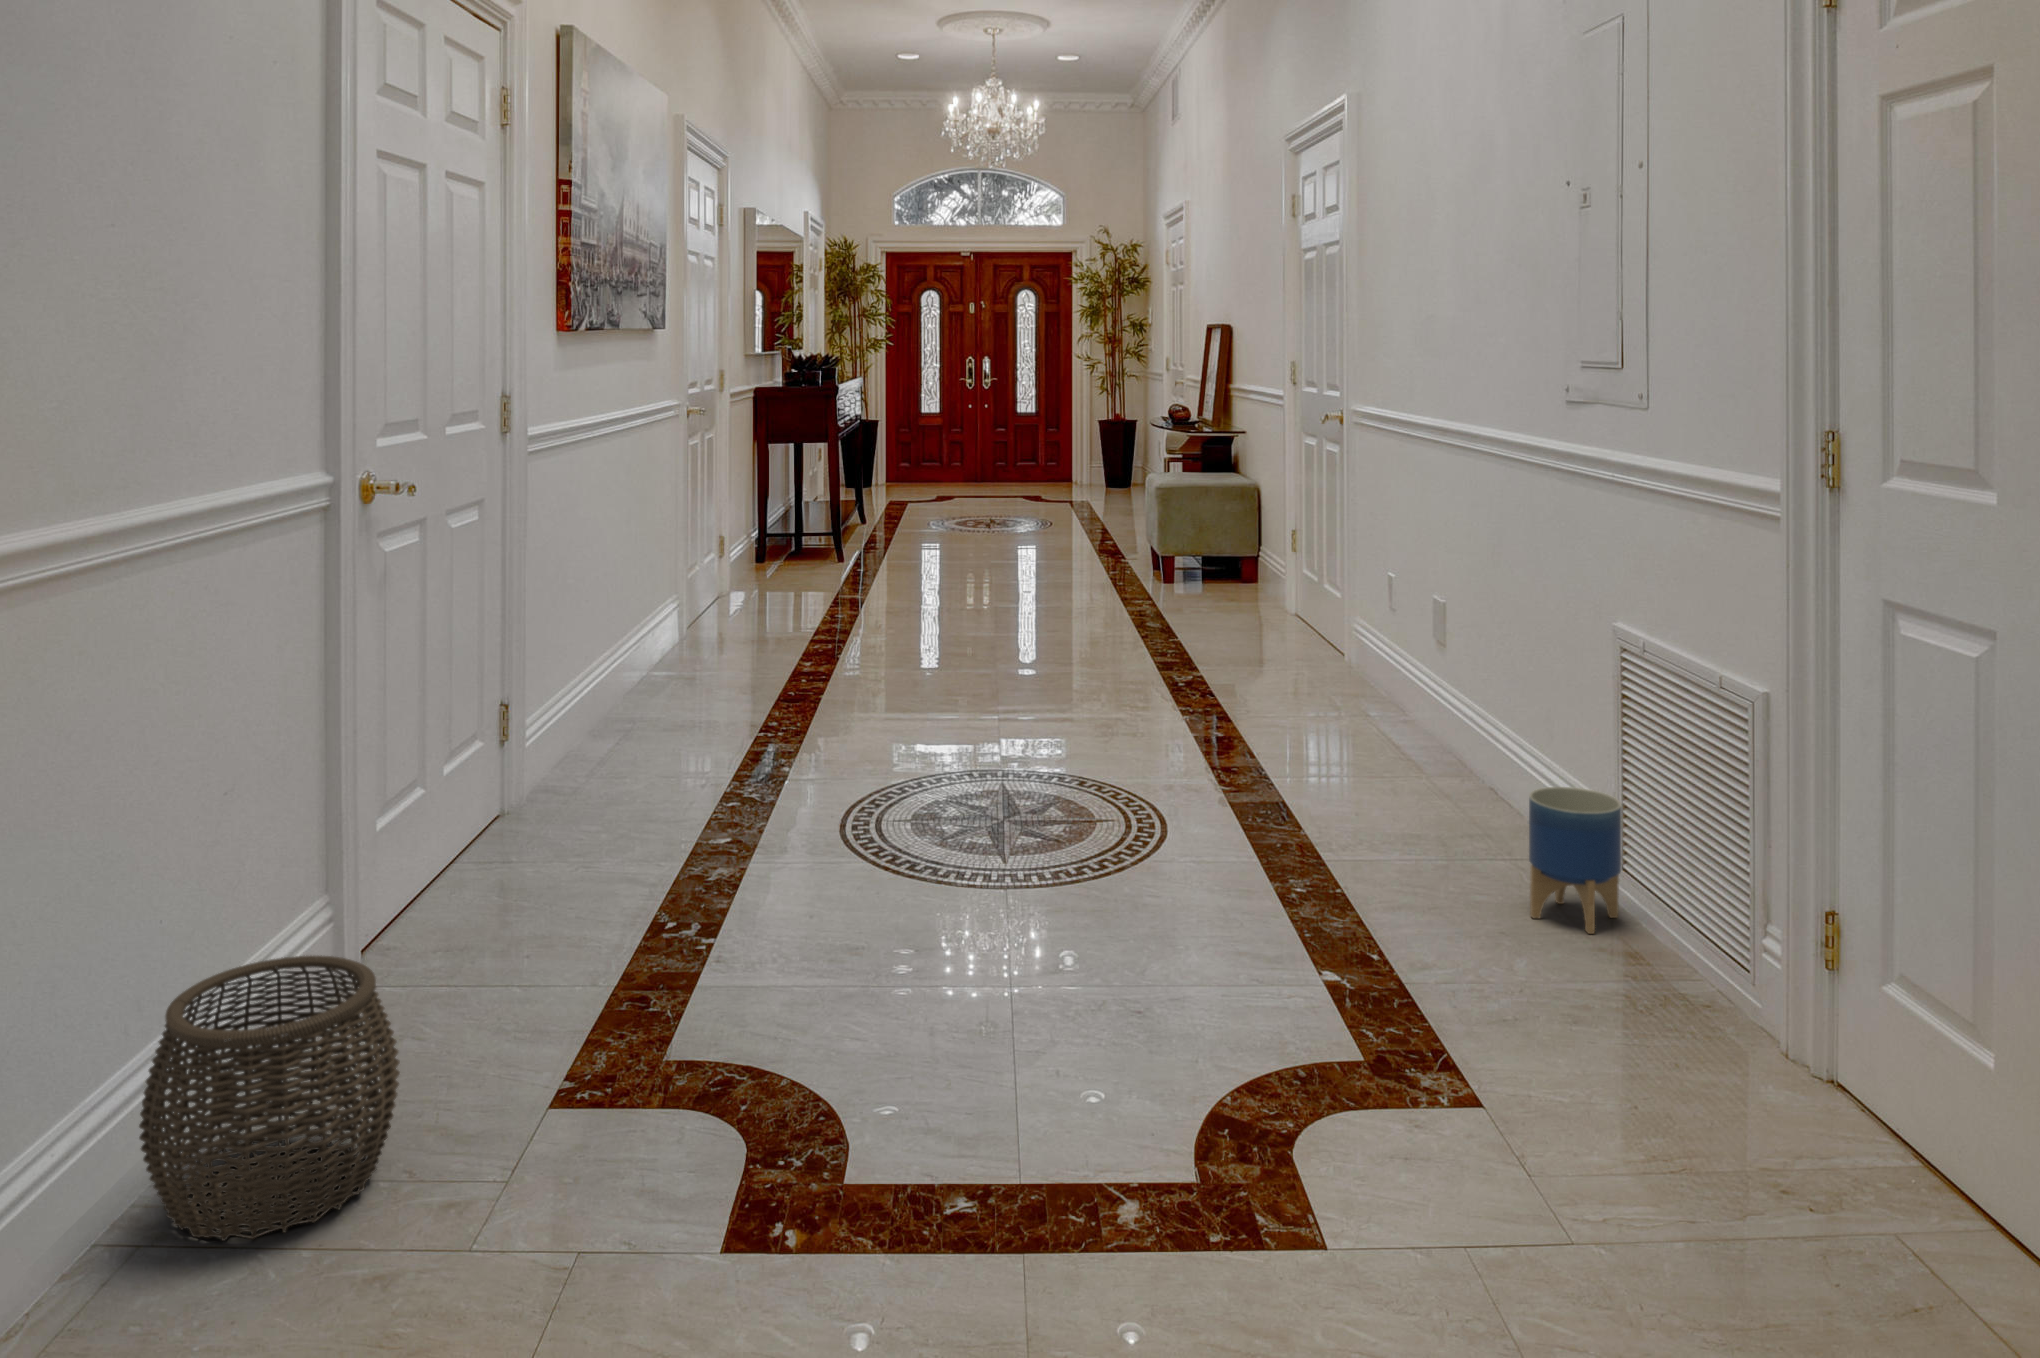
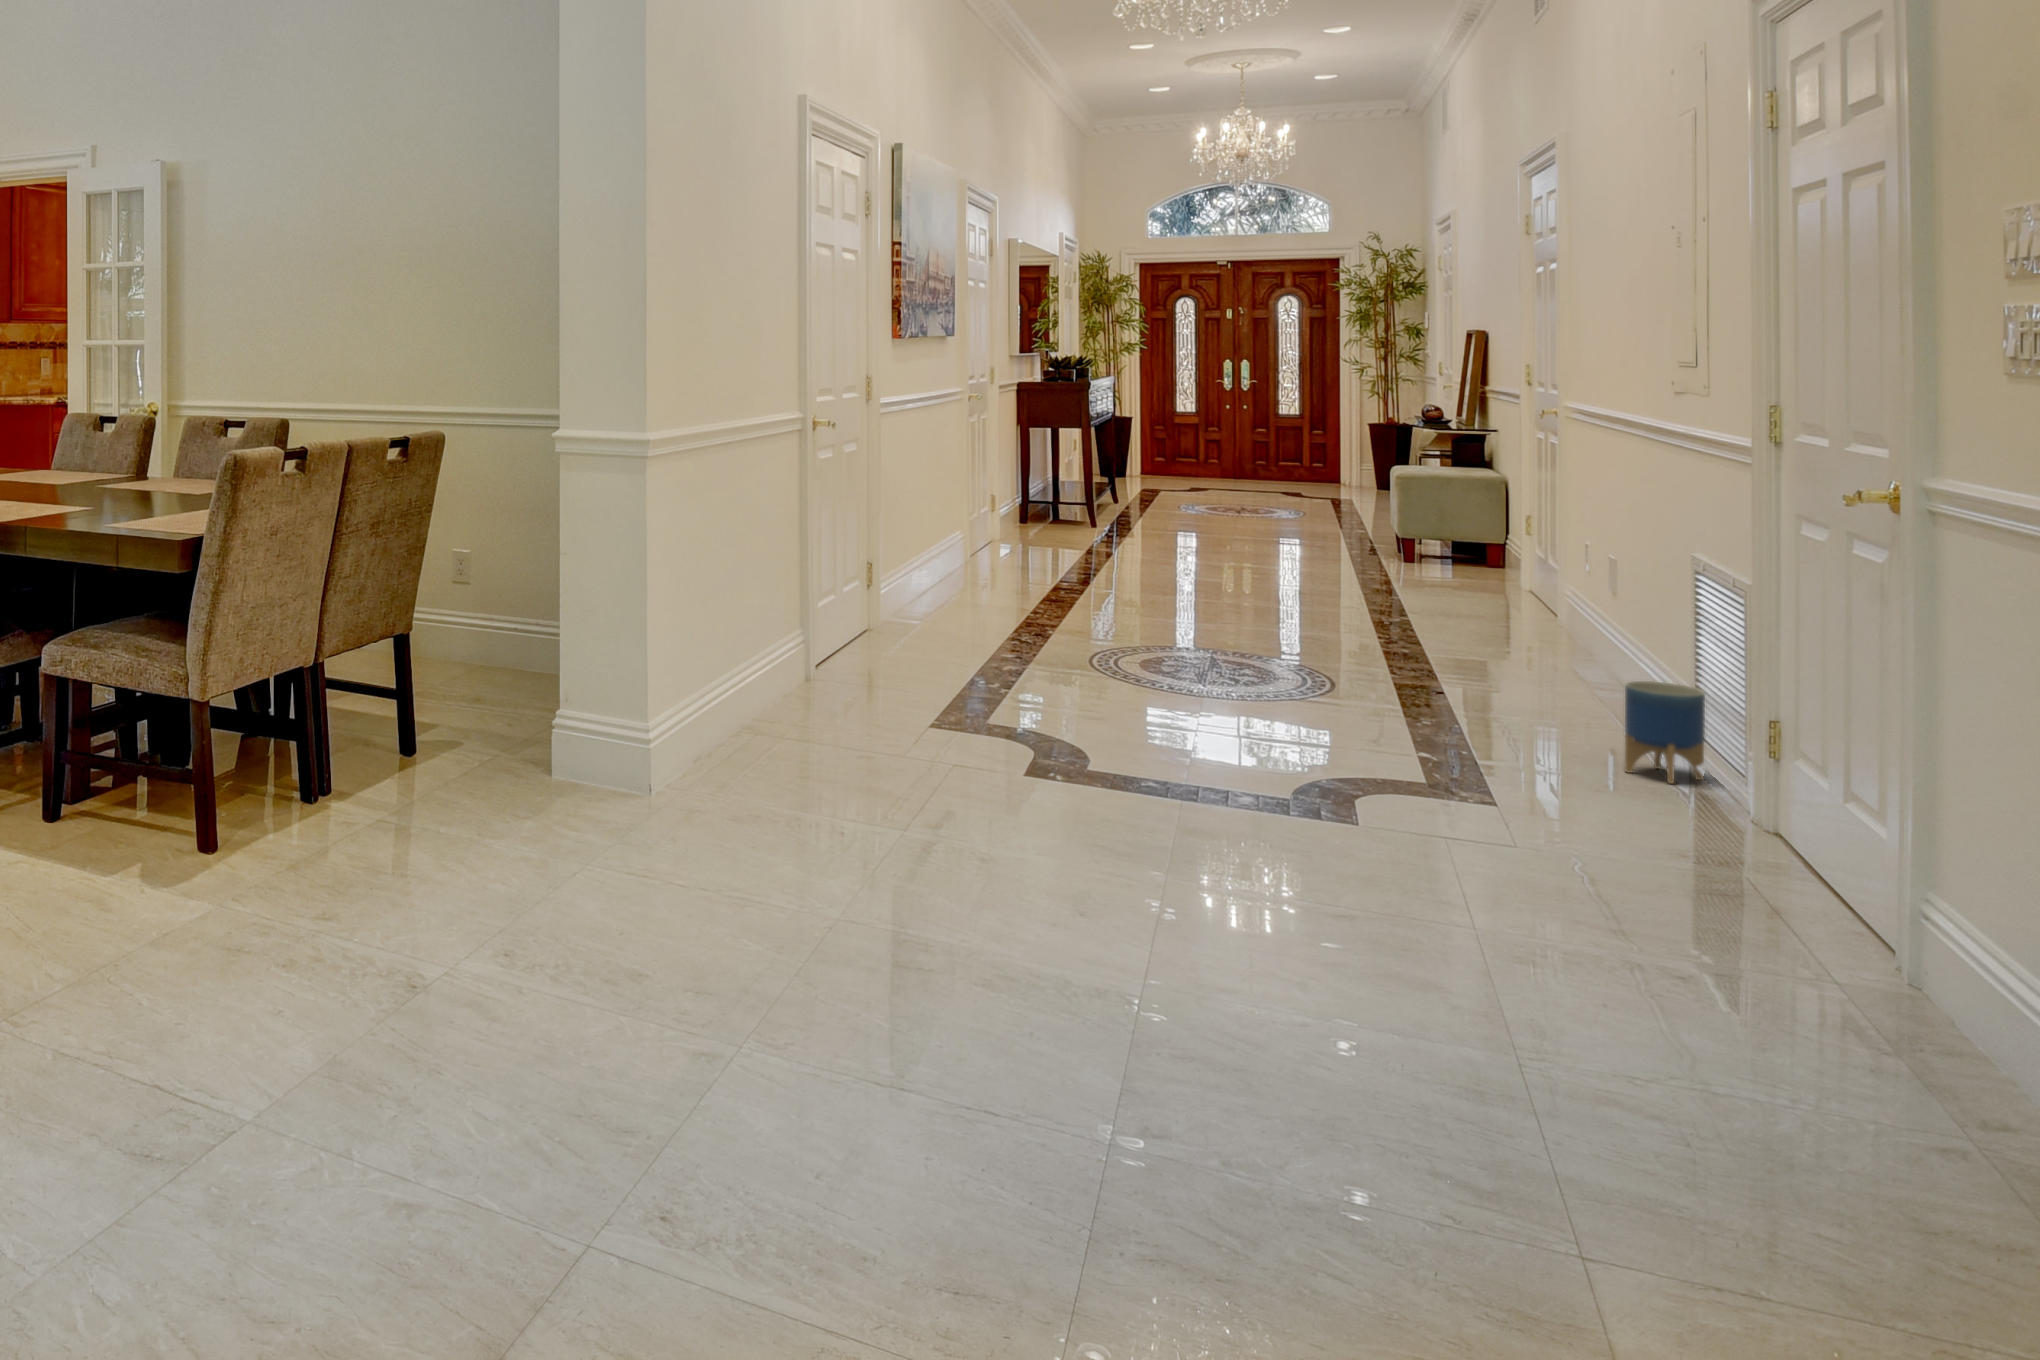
woven basket: present [139,955,400,1241] -> none [731,659,848,778]

